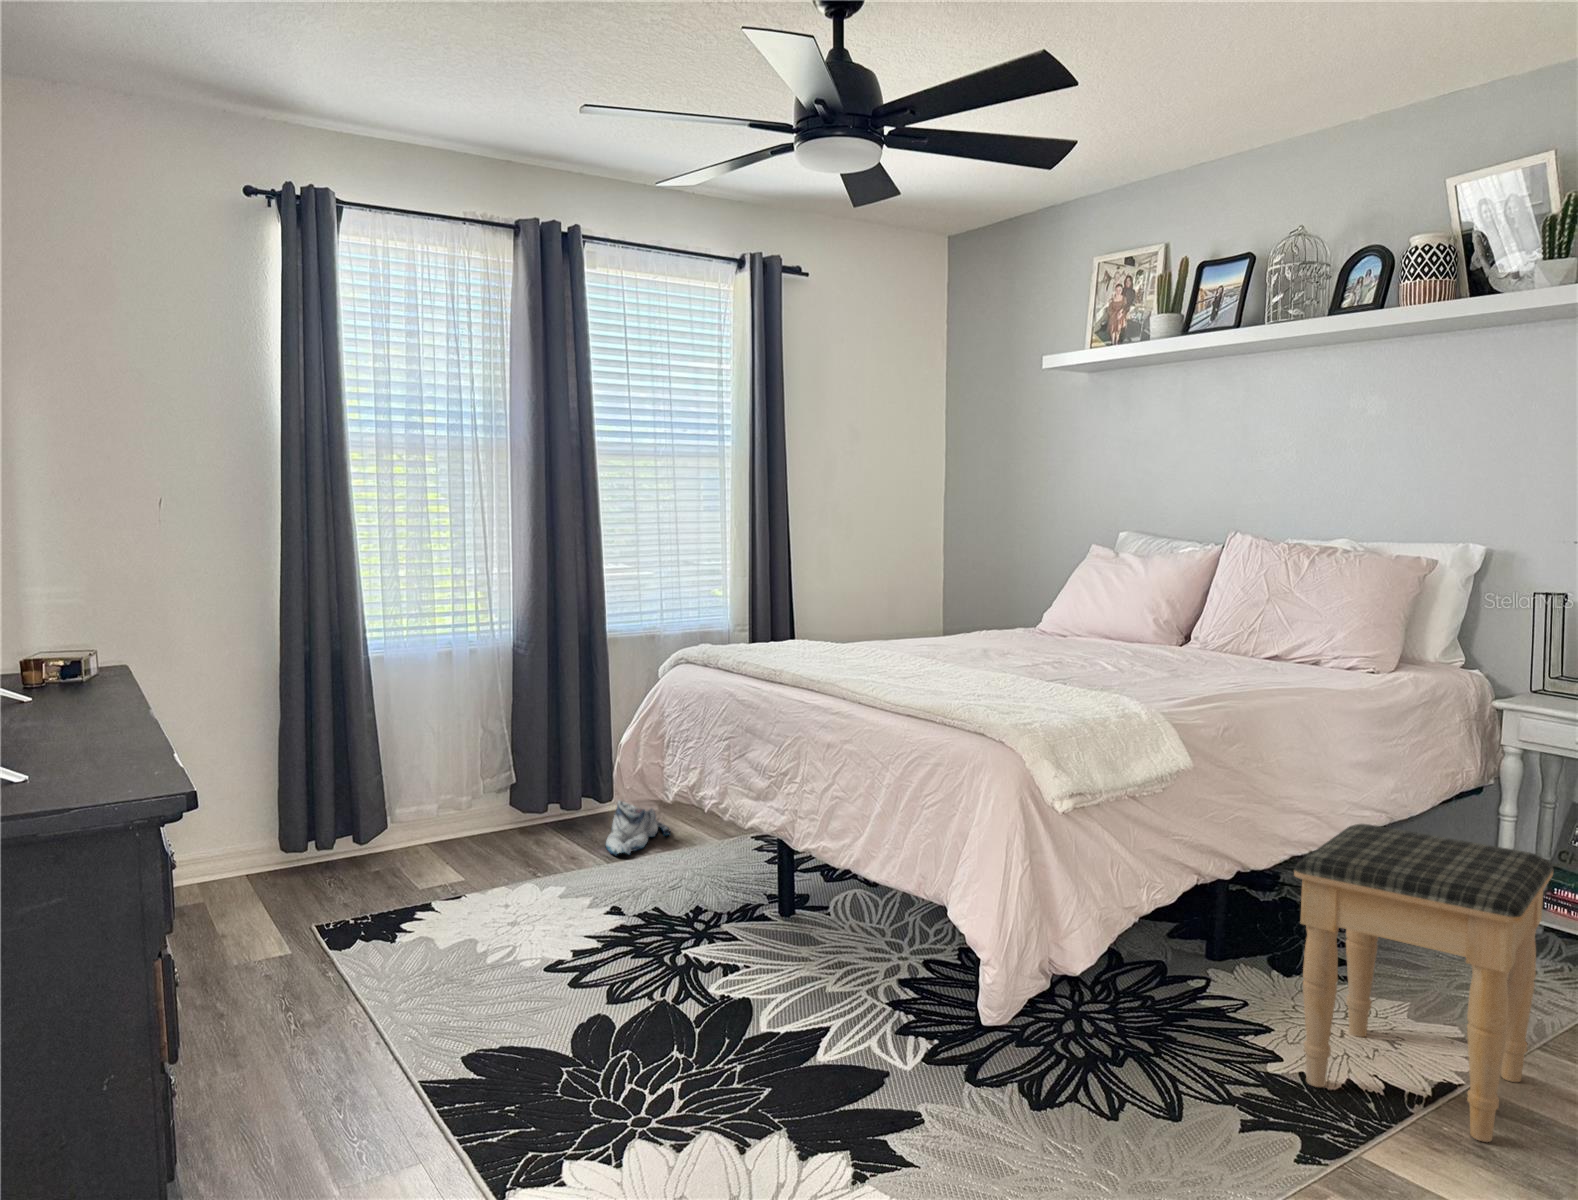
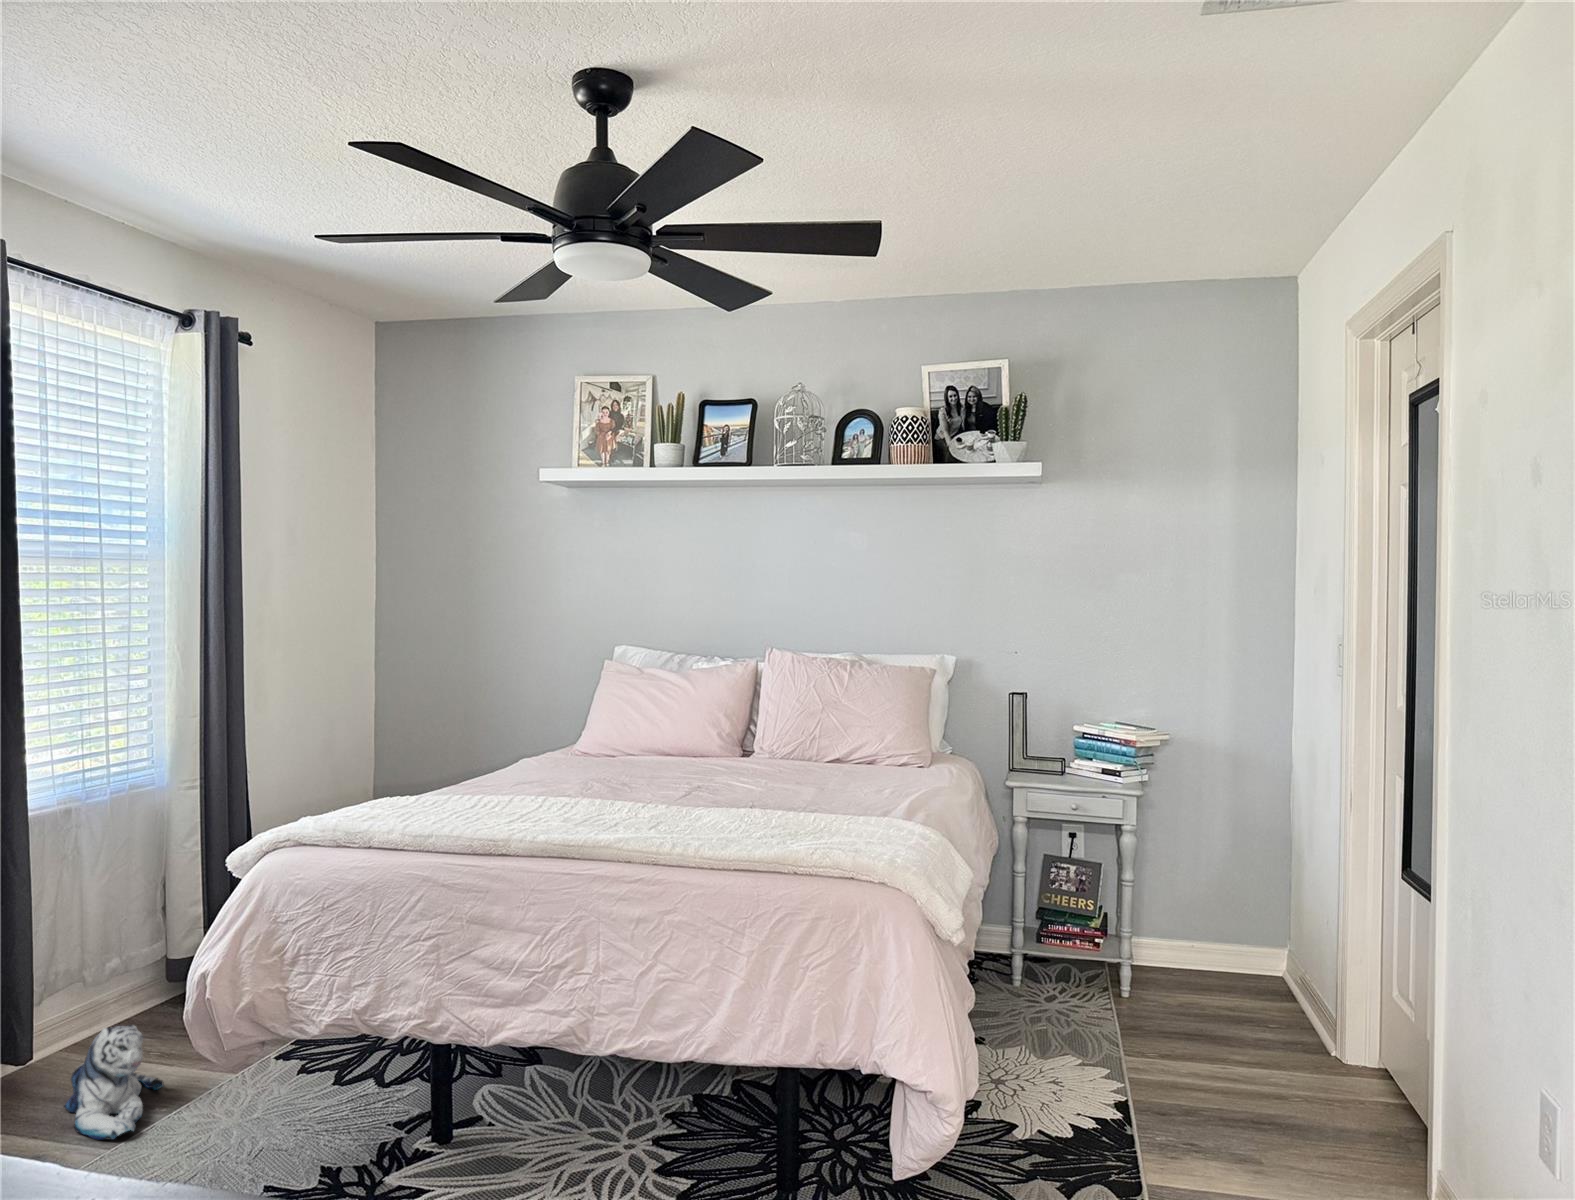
footstool: present [1294,824,1553,1142] -> none [1007,900,1204,1138]

